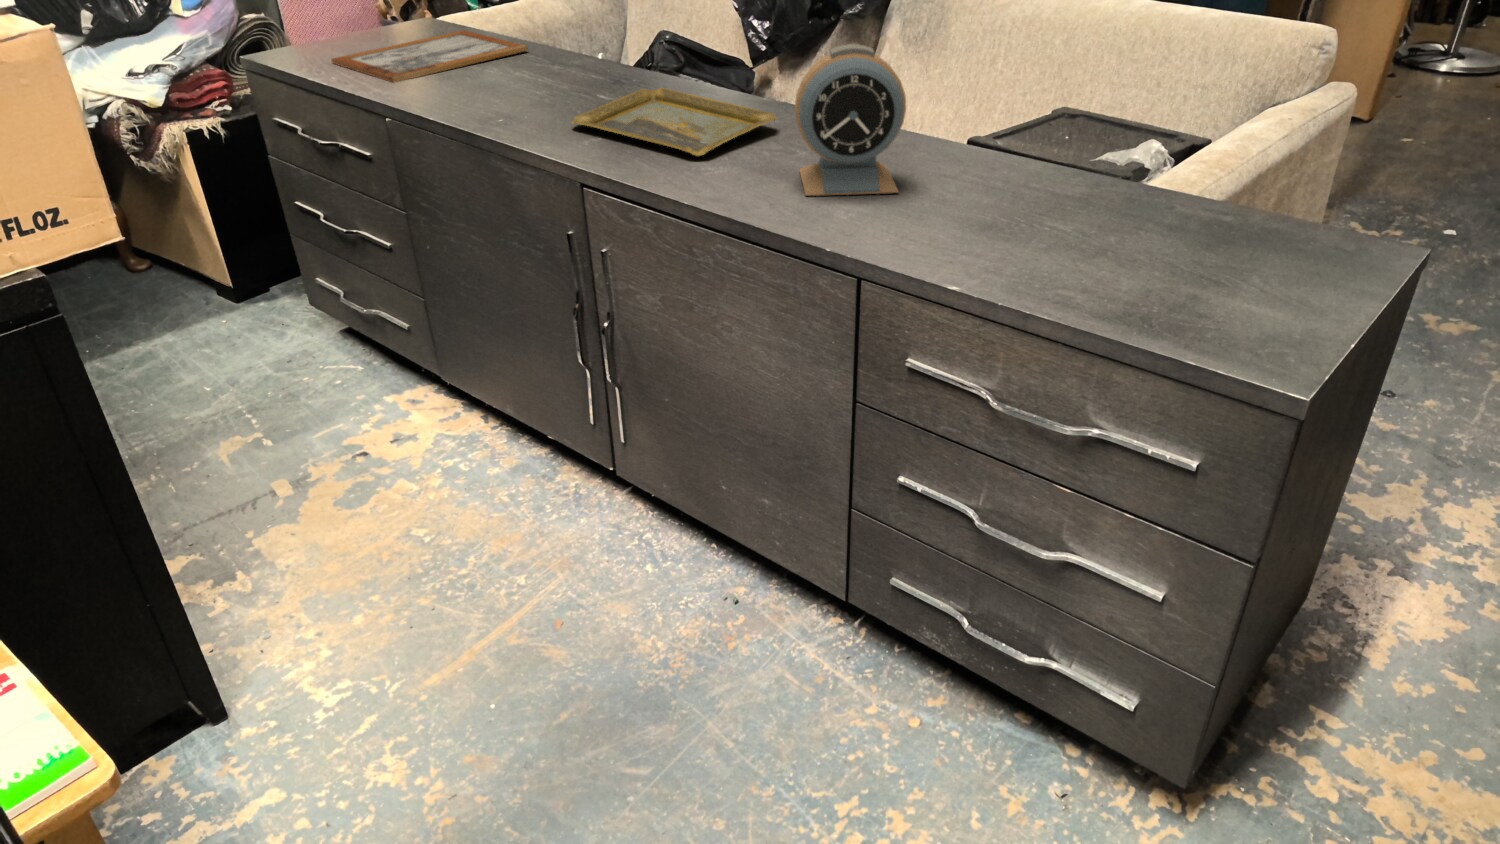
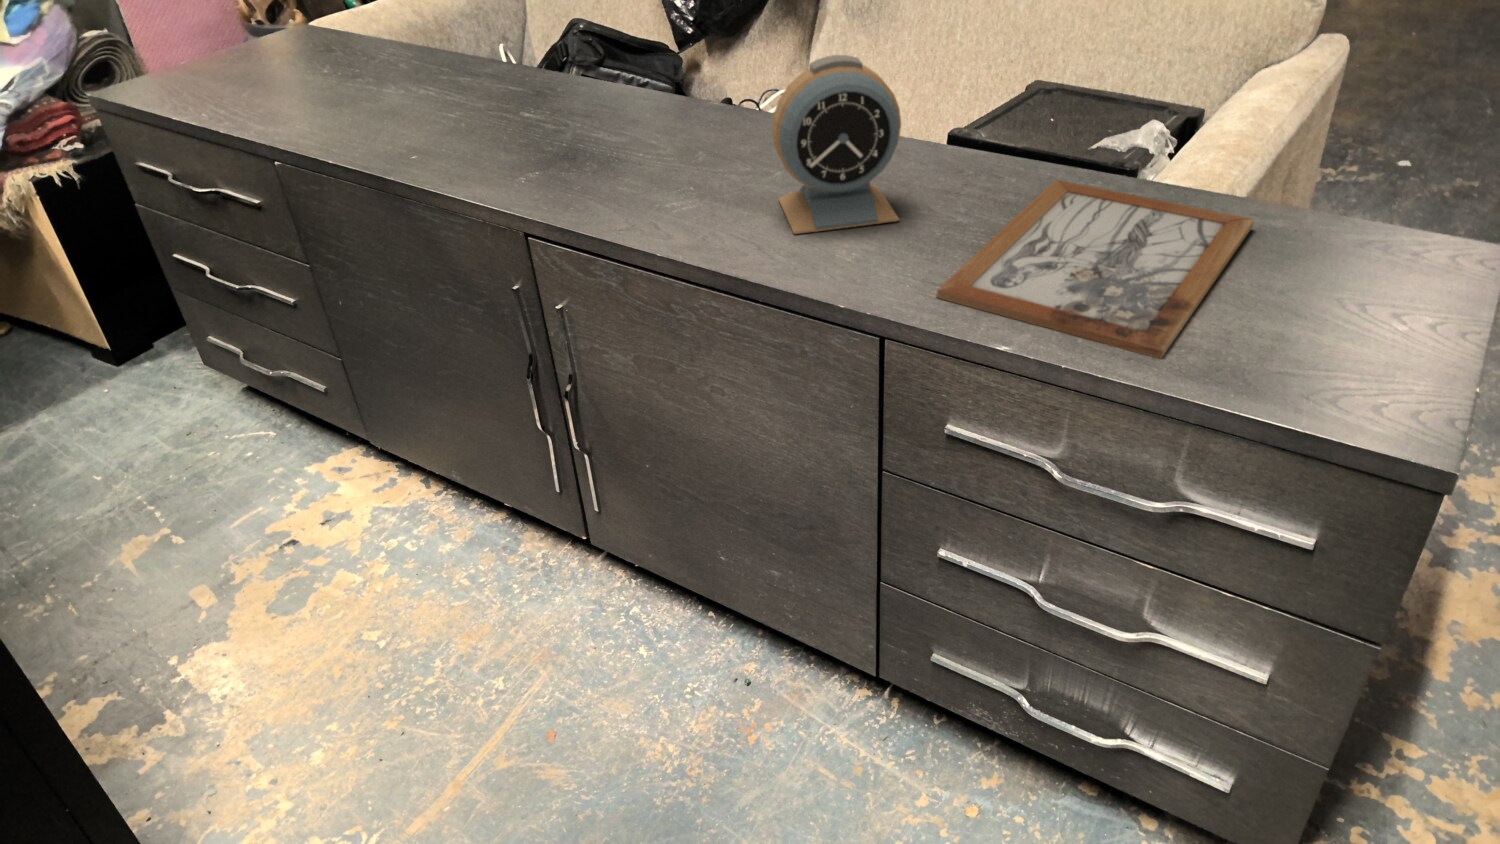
picture frame: present [332,30,528,82] -> present [936,180,1254,358]
tray: present [572,88,777,156] -> none [499,101,738,190]

